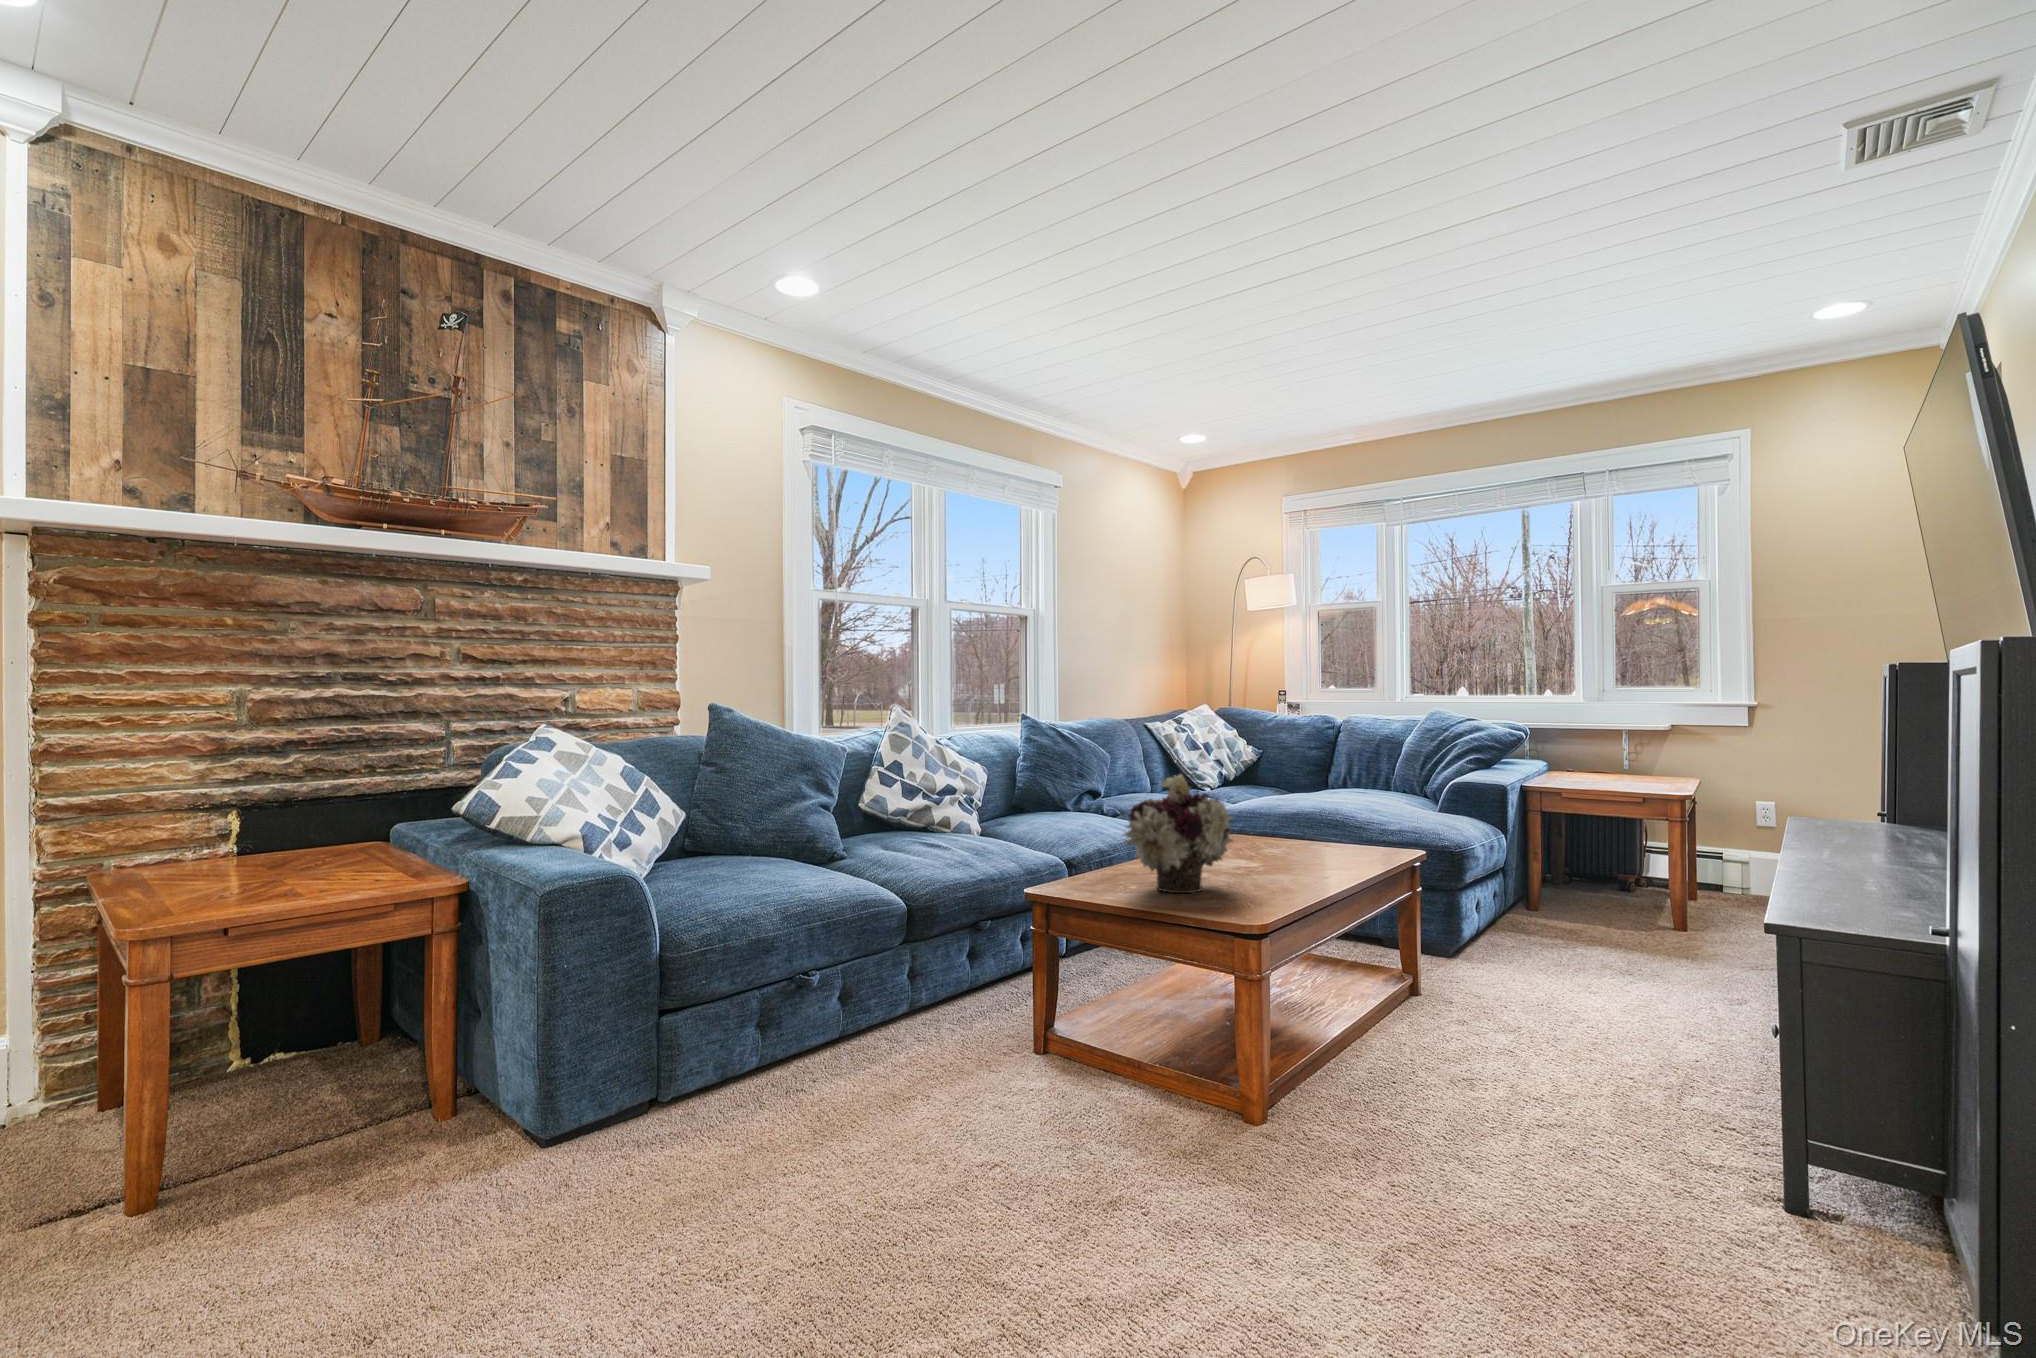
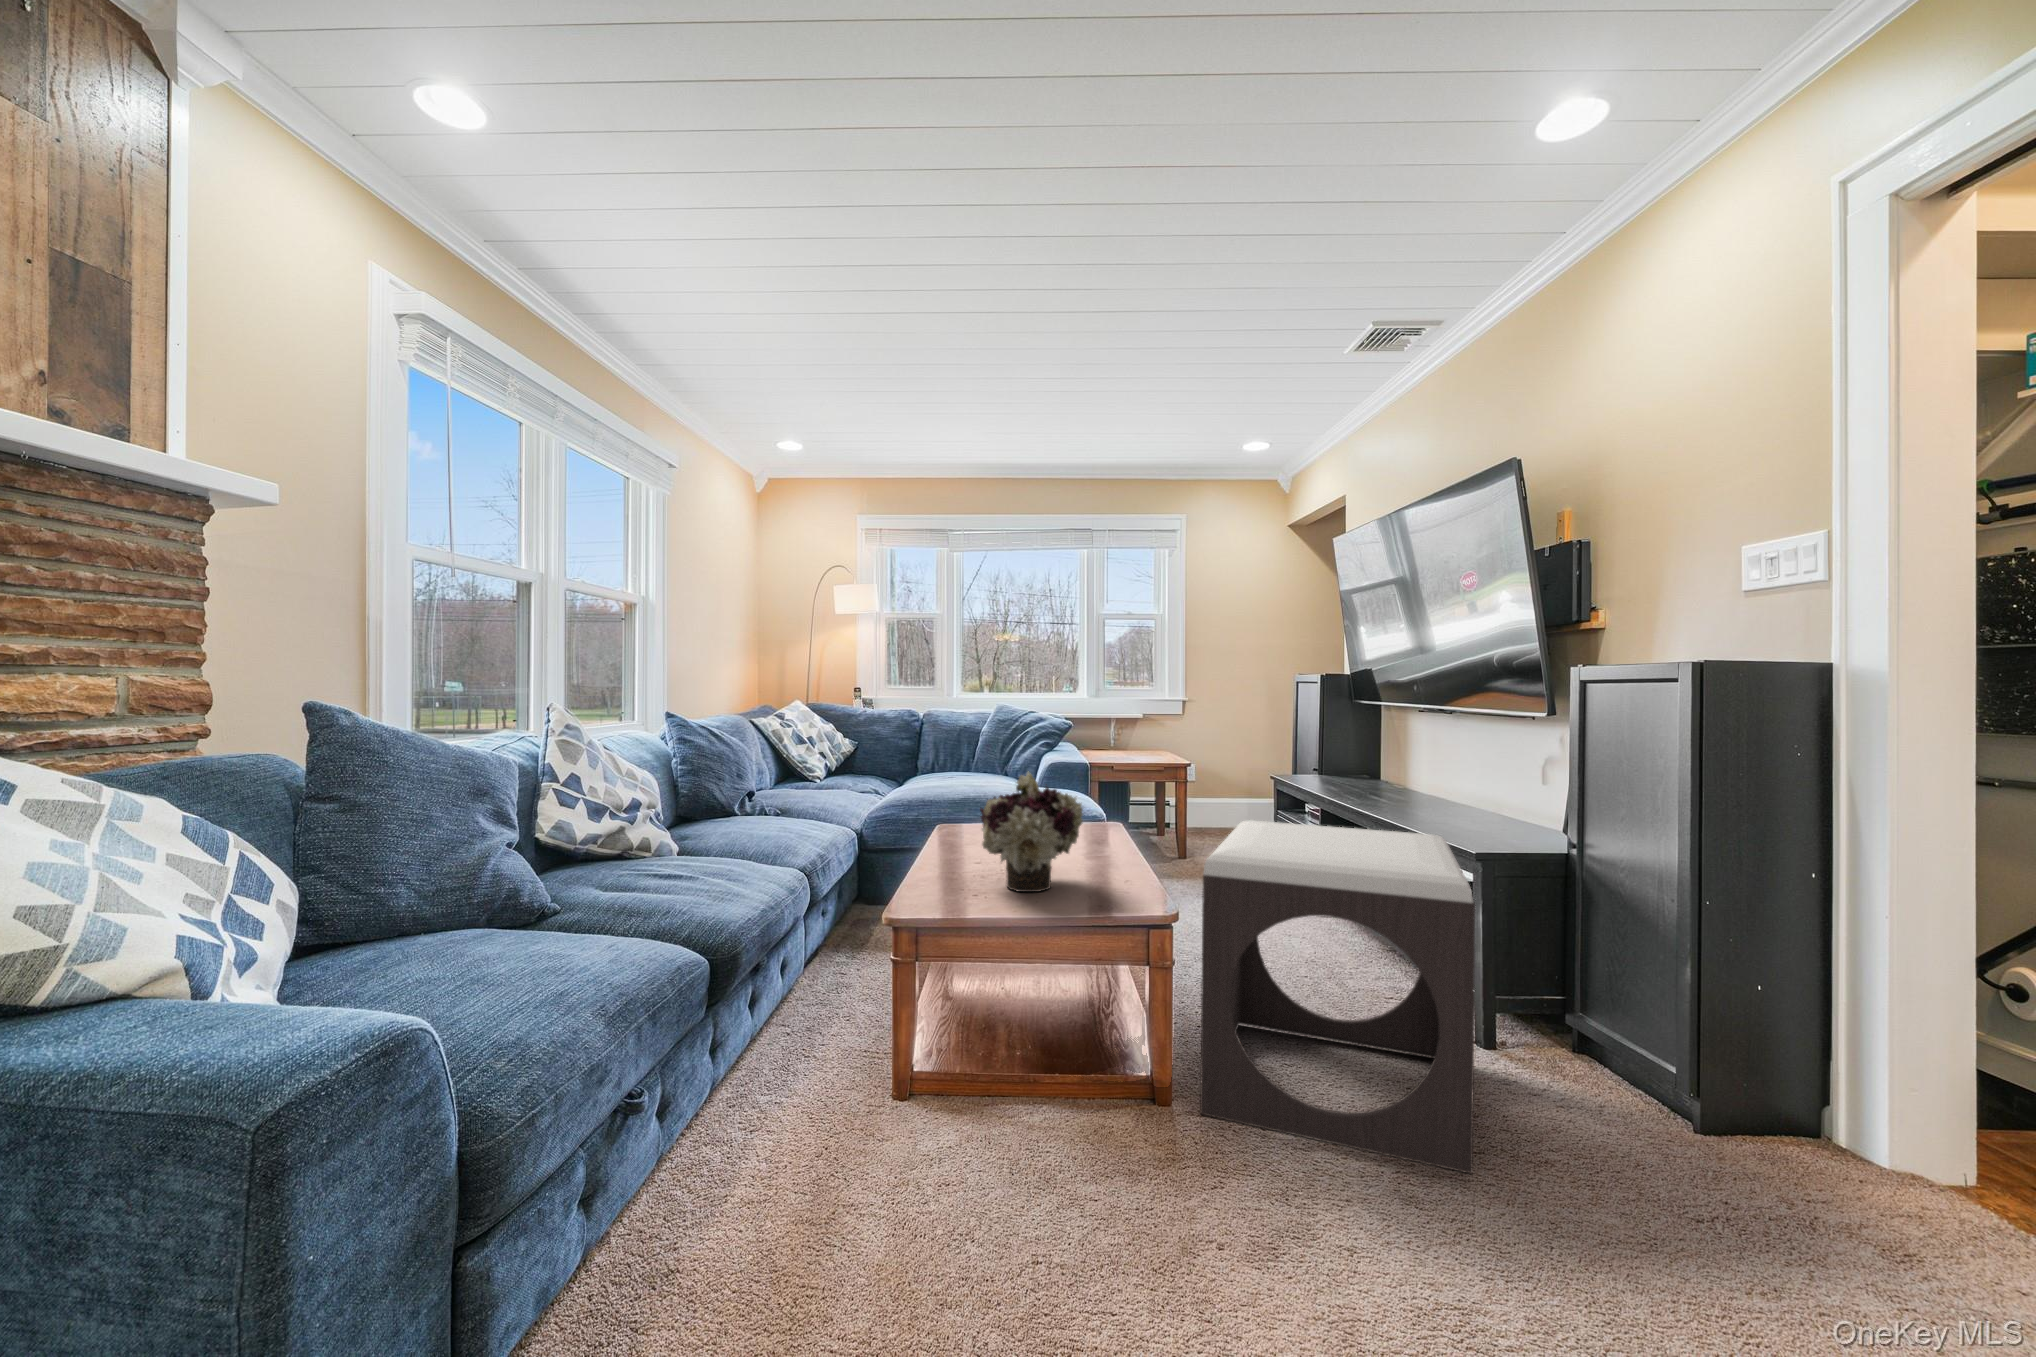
footstool: none [1261,847,1677,1277] -> present [1200,820,1475,1174]

